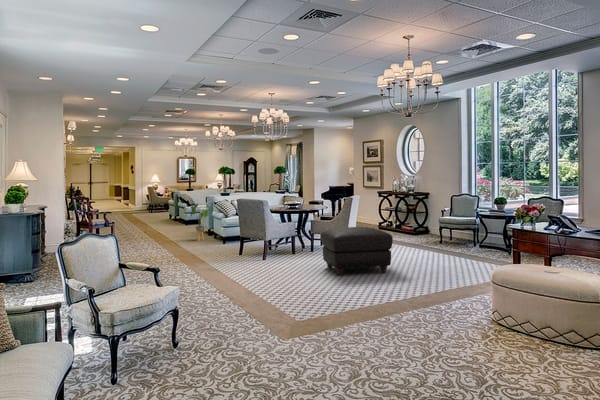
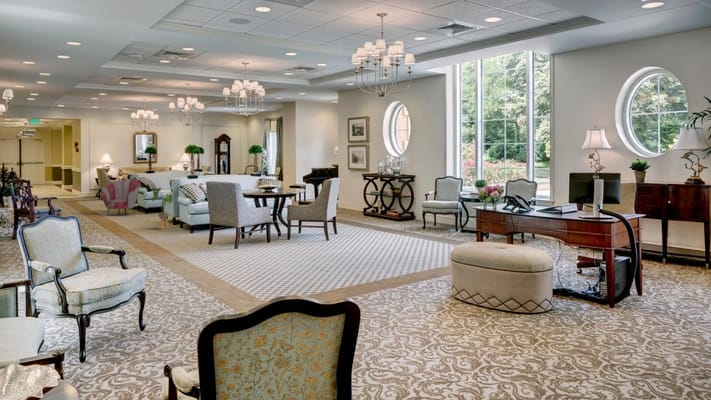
armchair: none [148,196,182,228] -> present [100,179,141,216]
ottoman: present [321,227,393,276] -> none [297,211,369,261]

